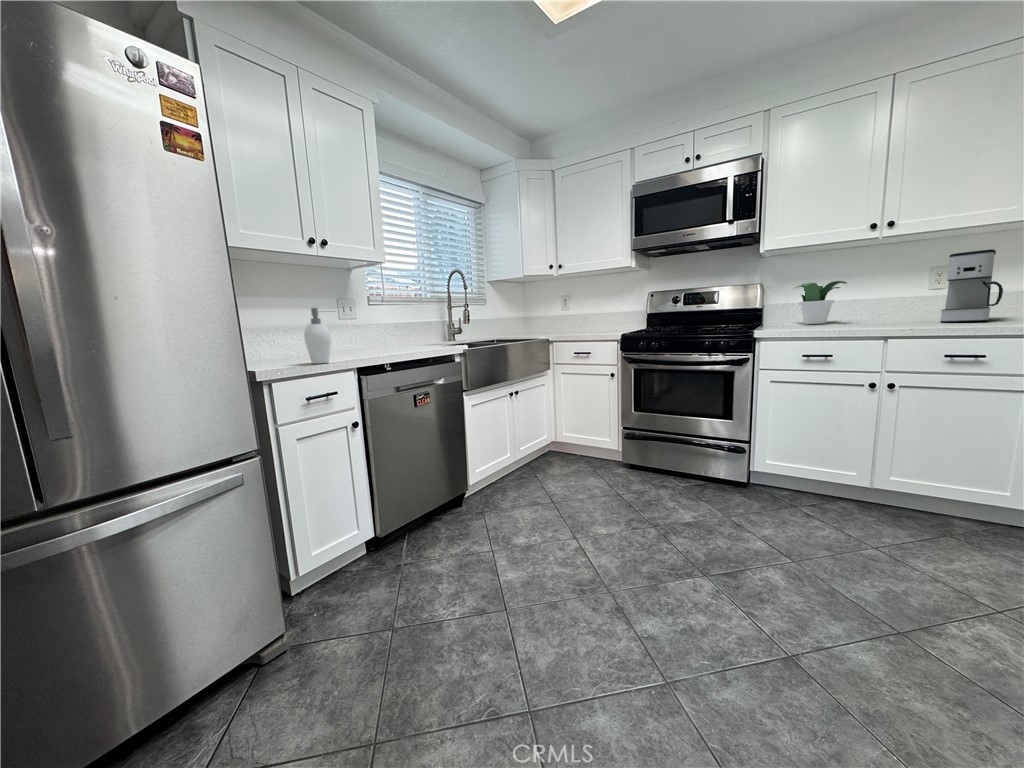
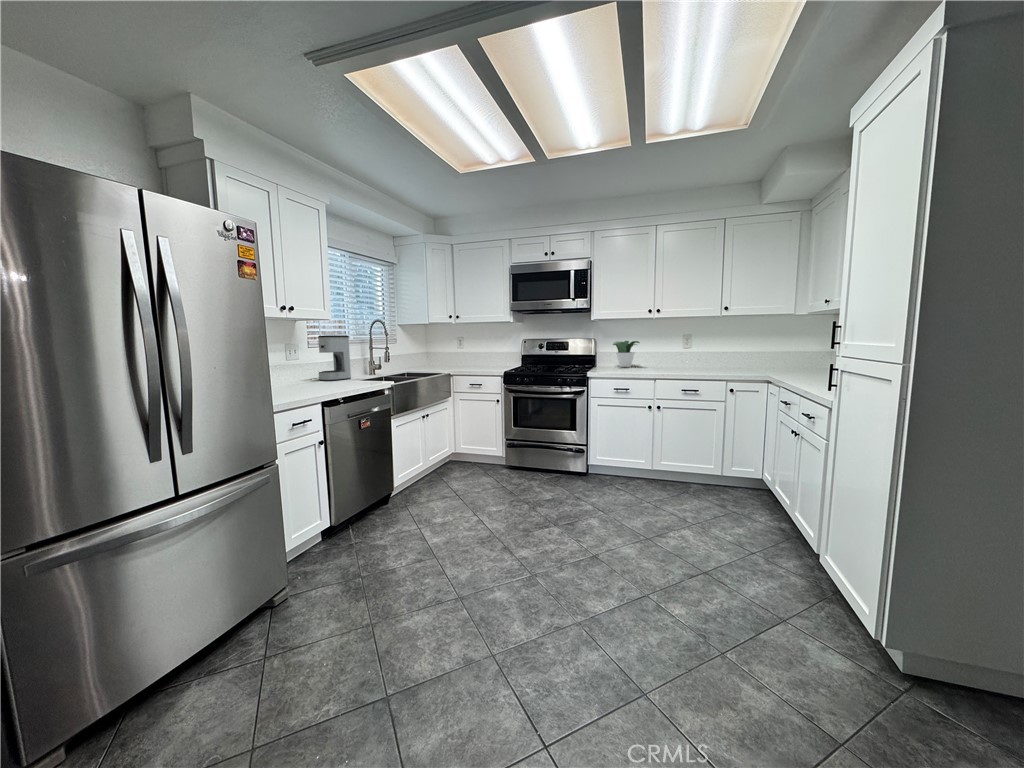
coffee maker: present [940,249,1003,322] -> present [318,335,351,381]
soap dispenser: present [304,308,331,364] -> none [288,361,312,400]

